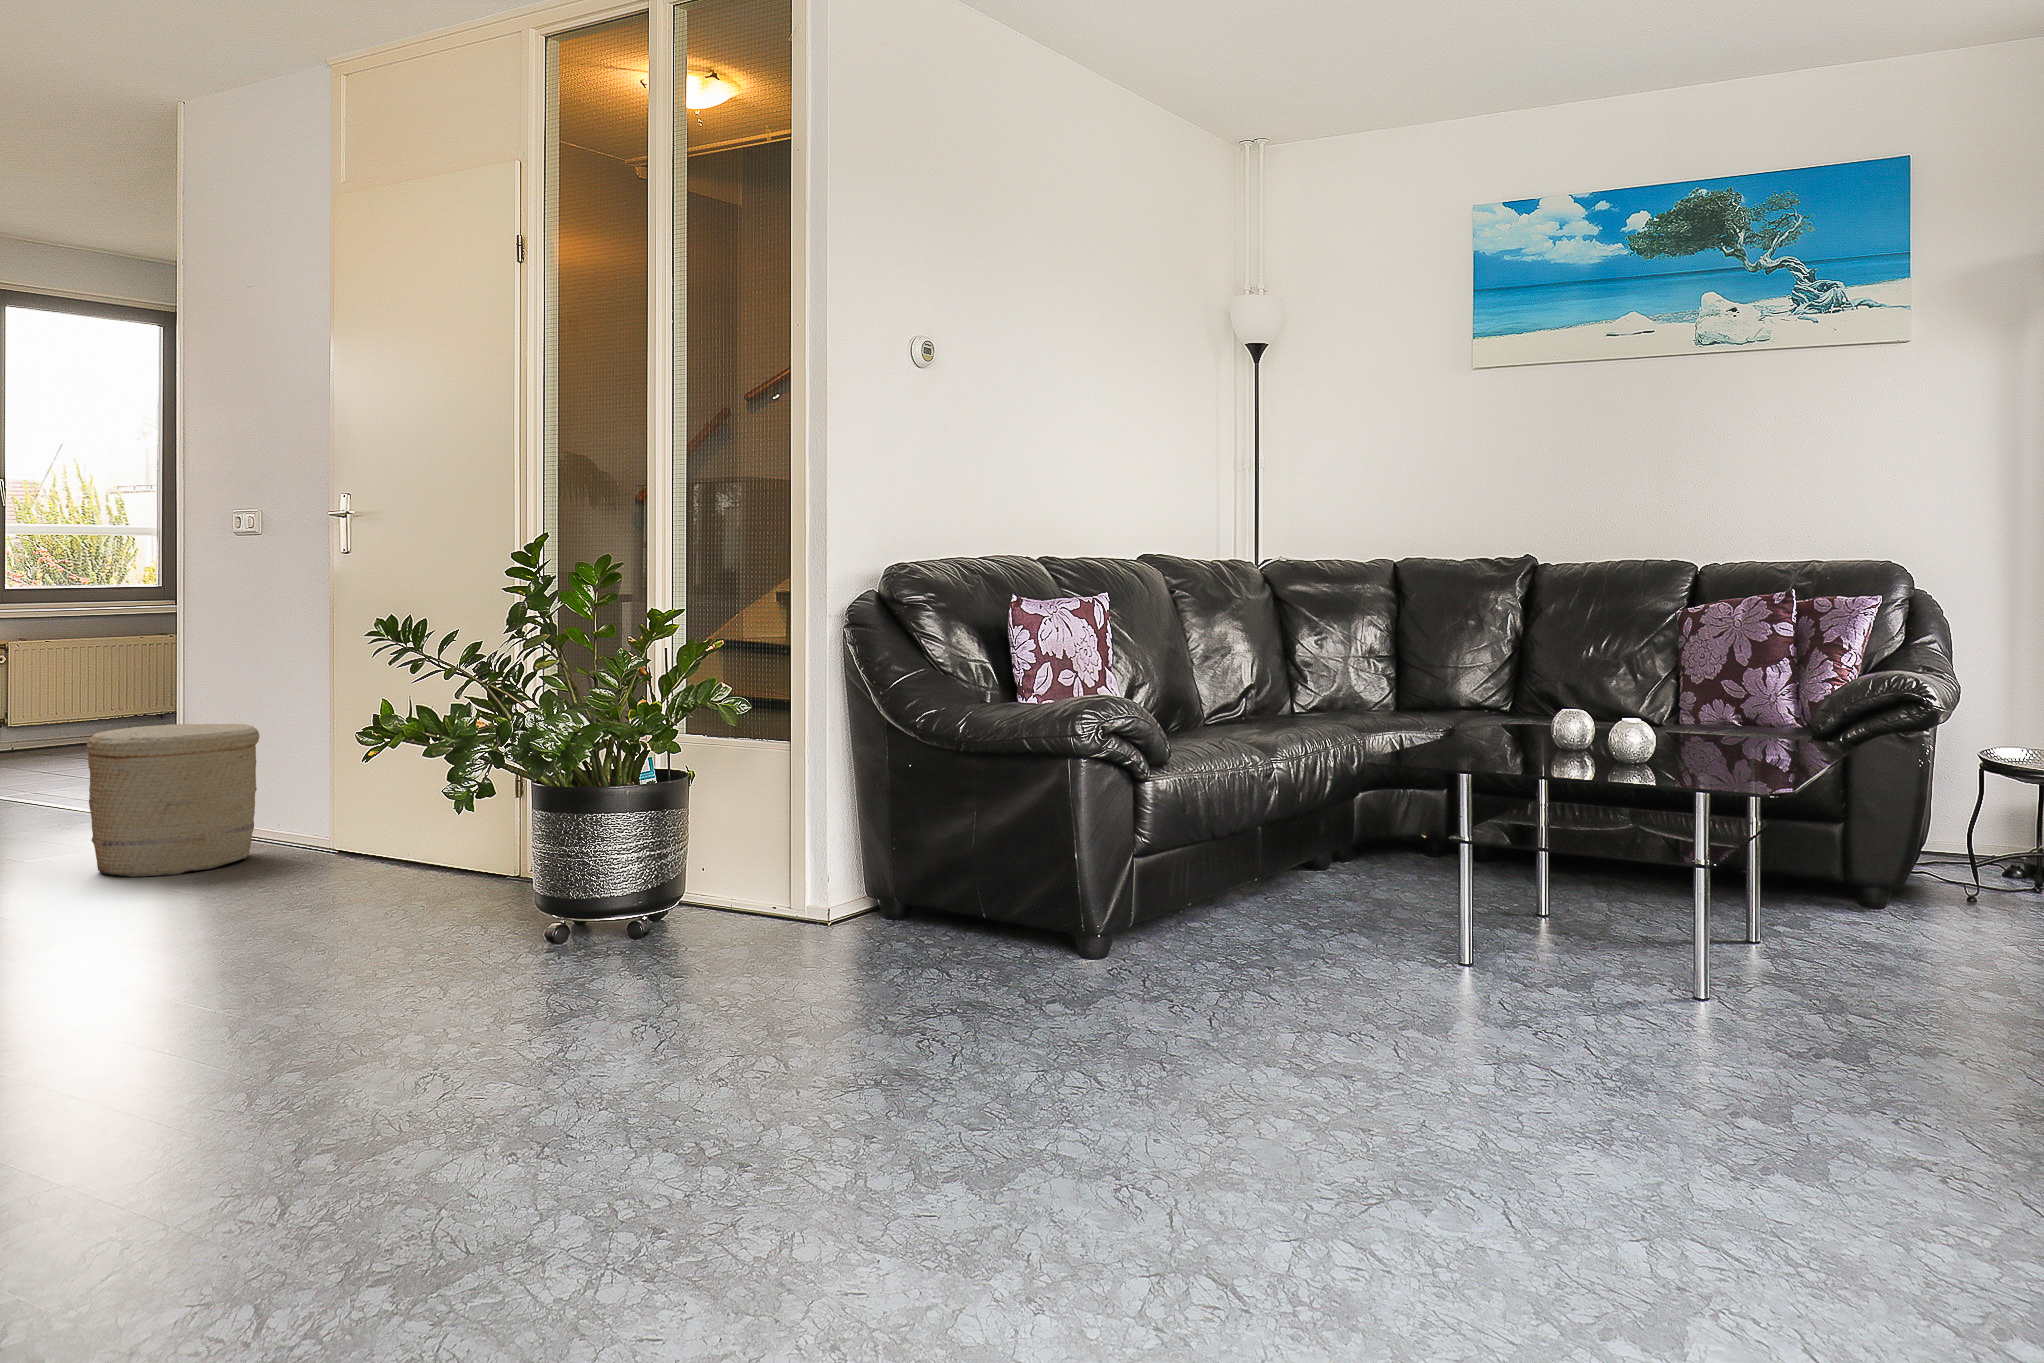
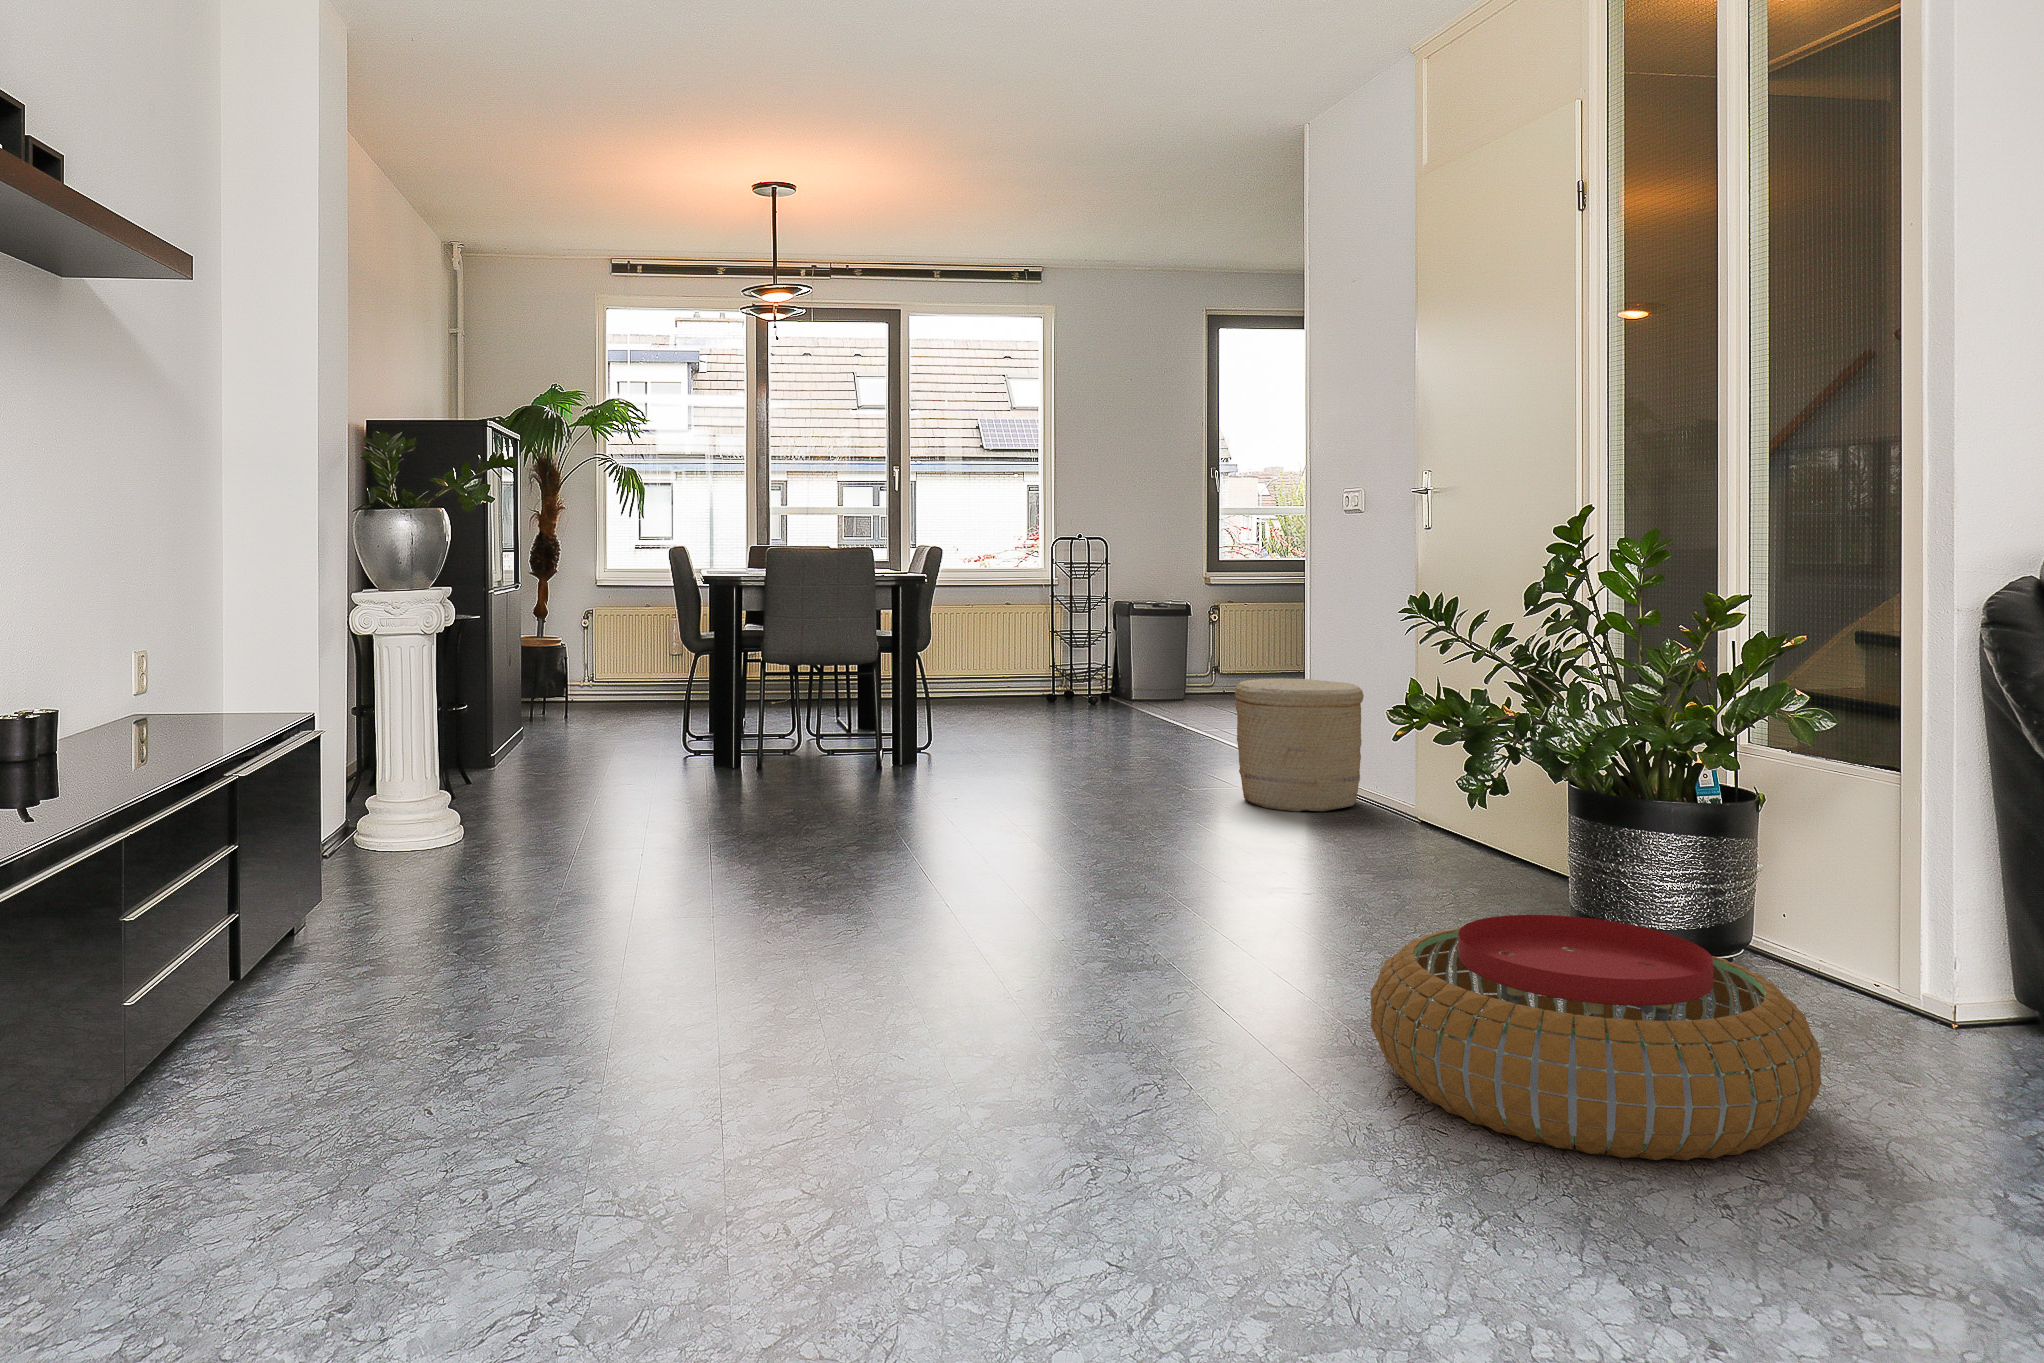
pouf: none [385,889,767,1086] -> present [1371,915,1822,1160]

